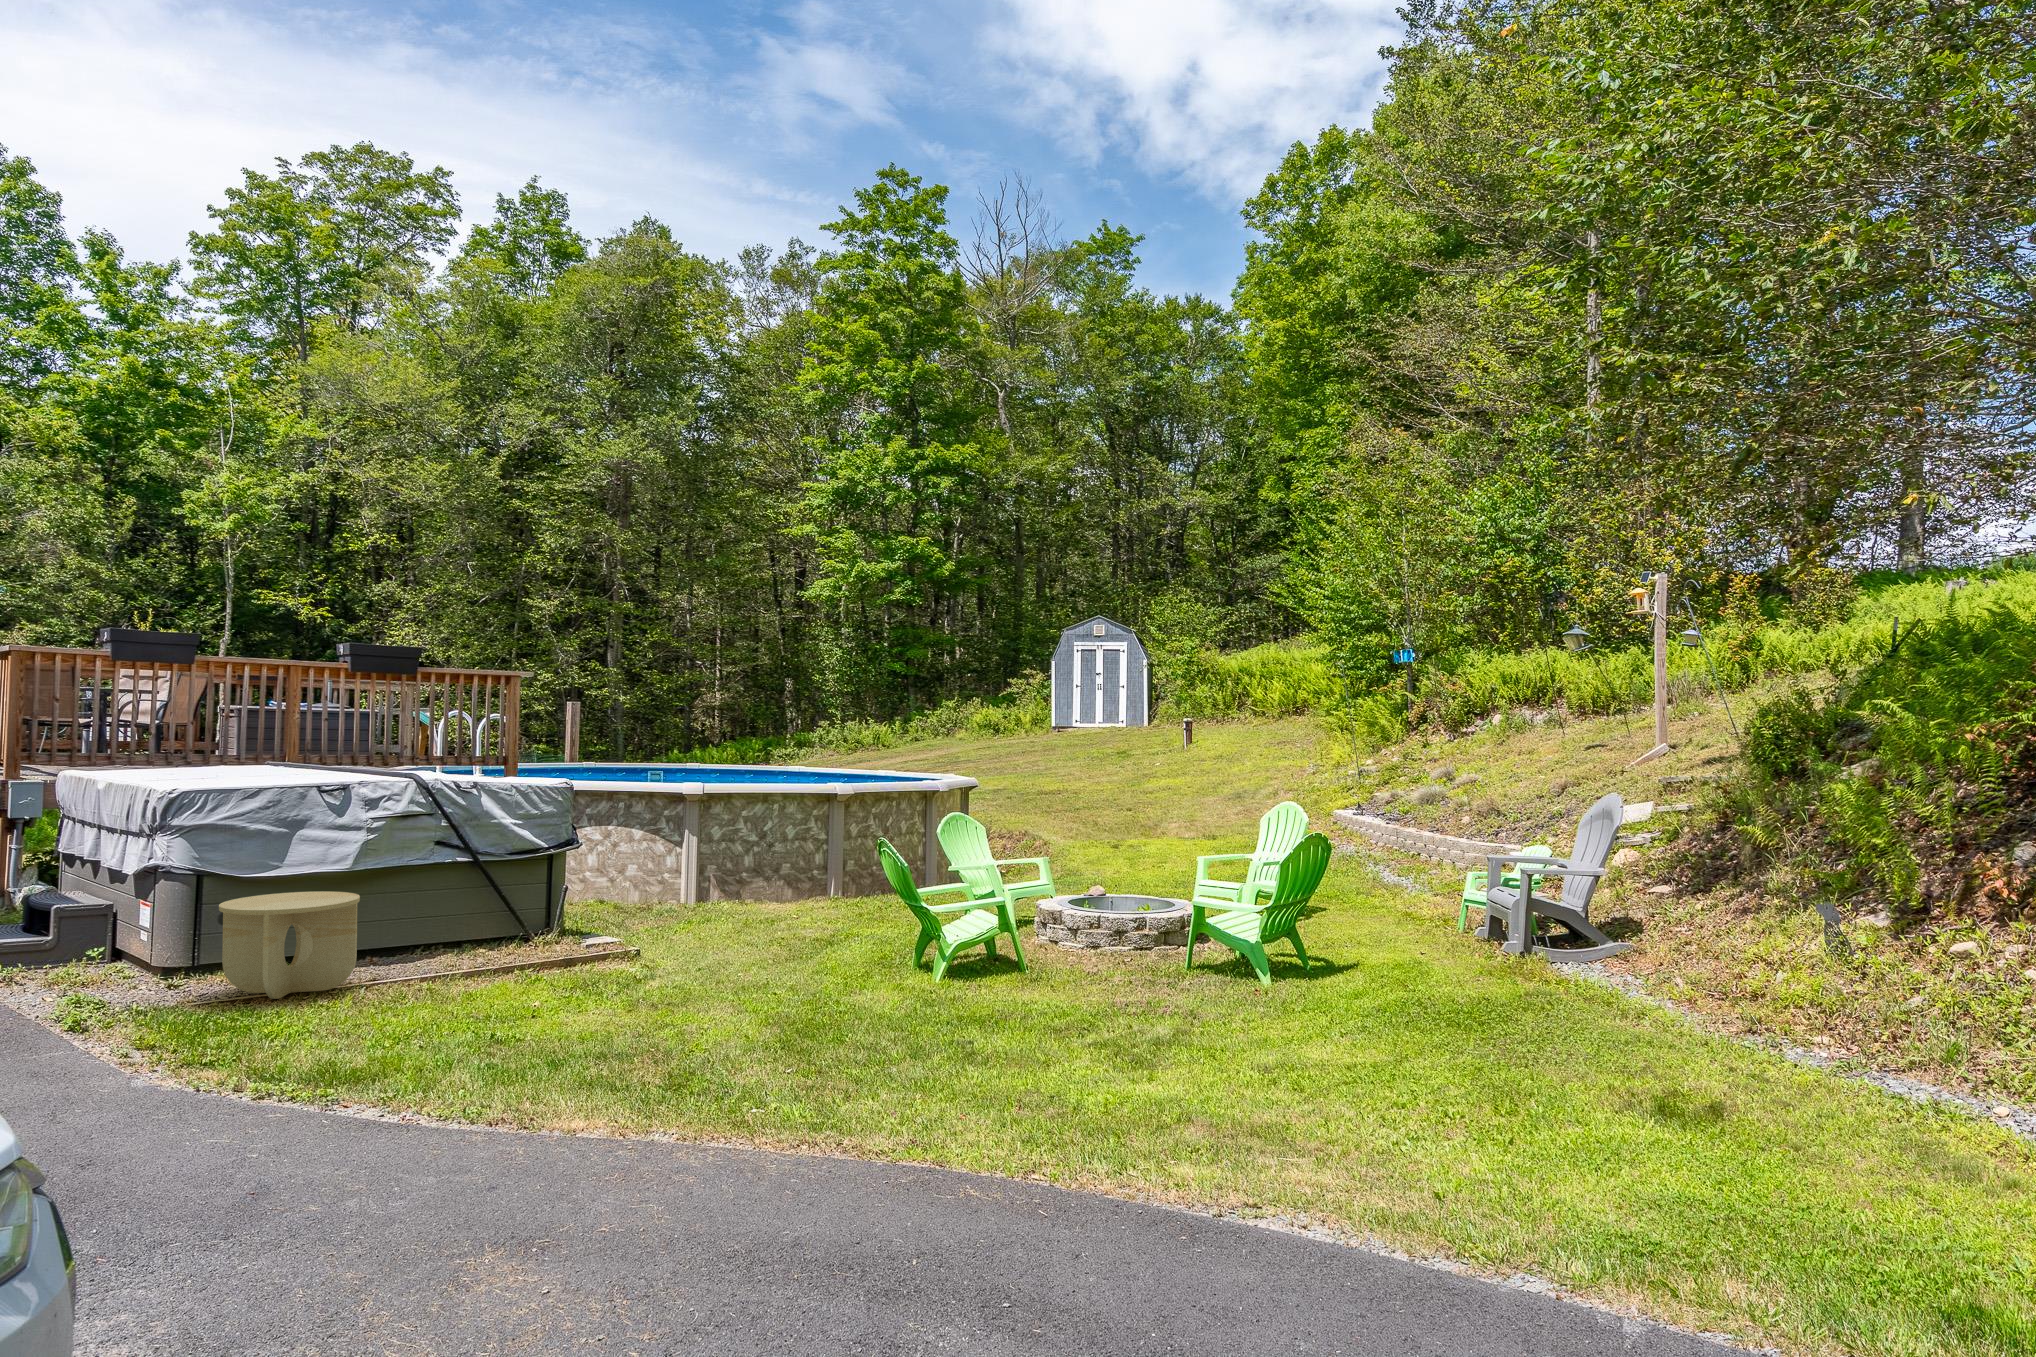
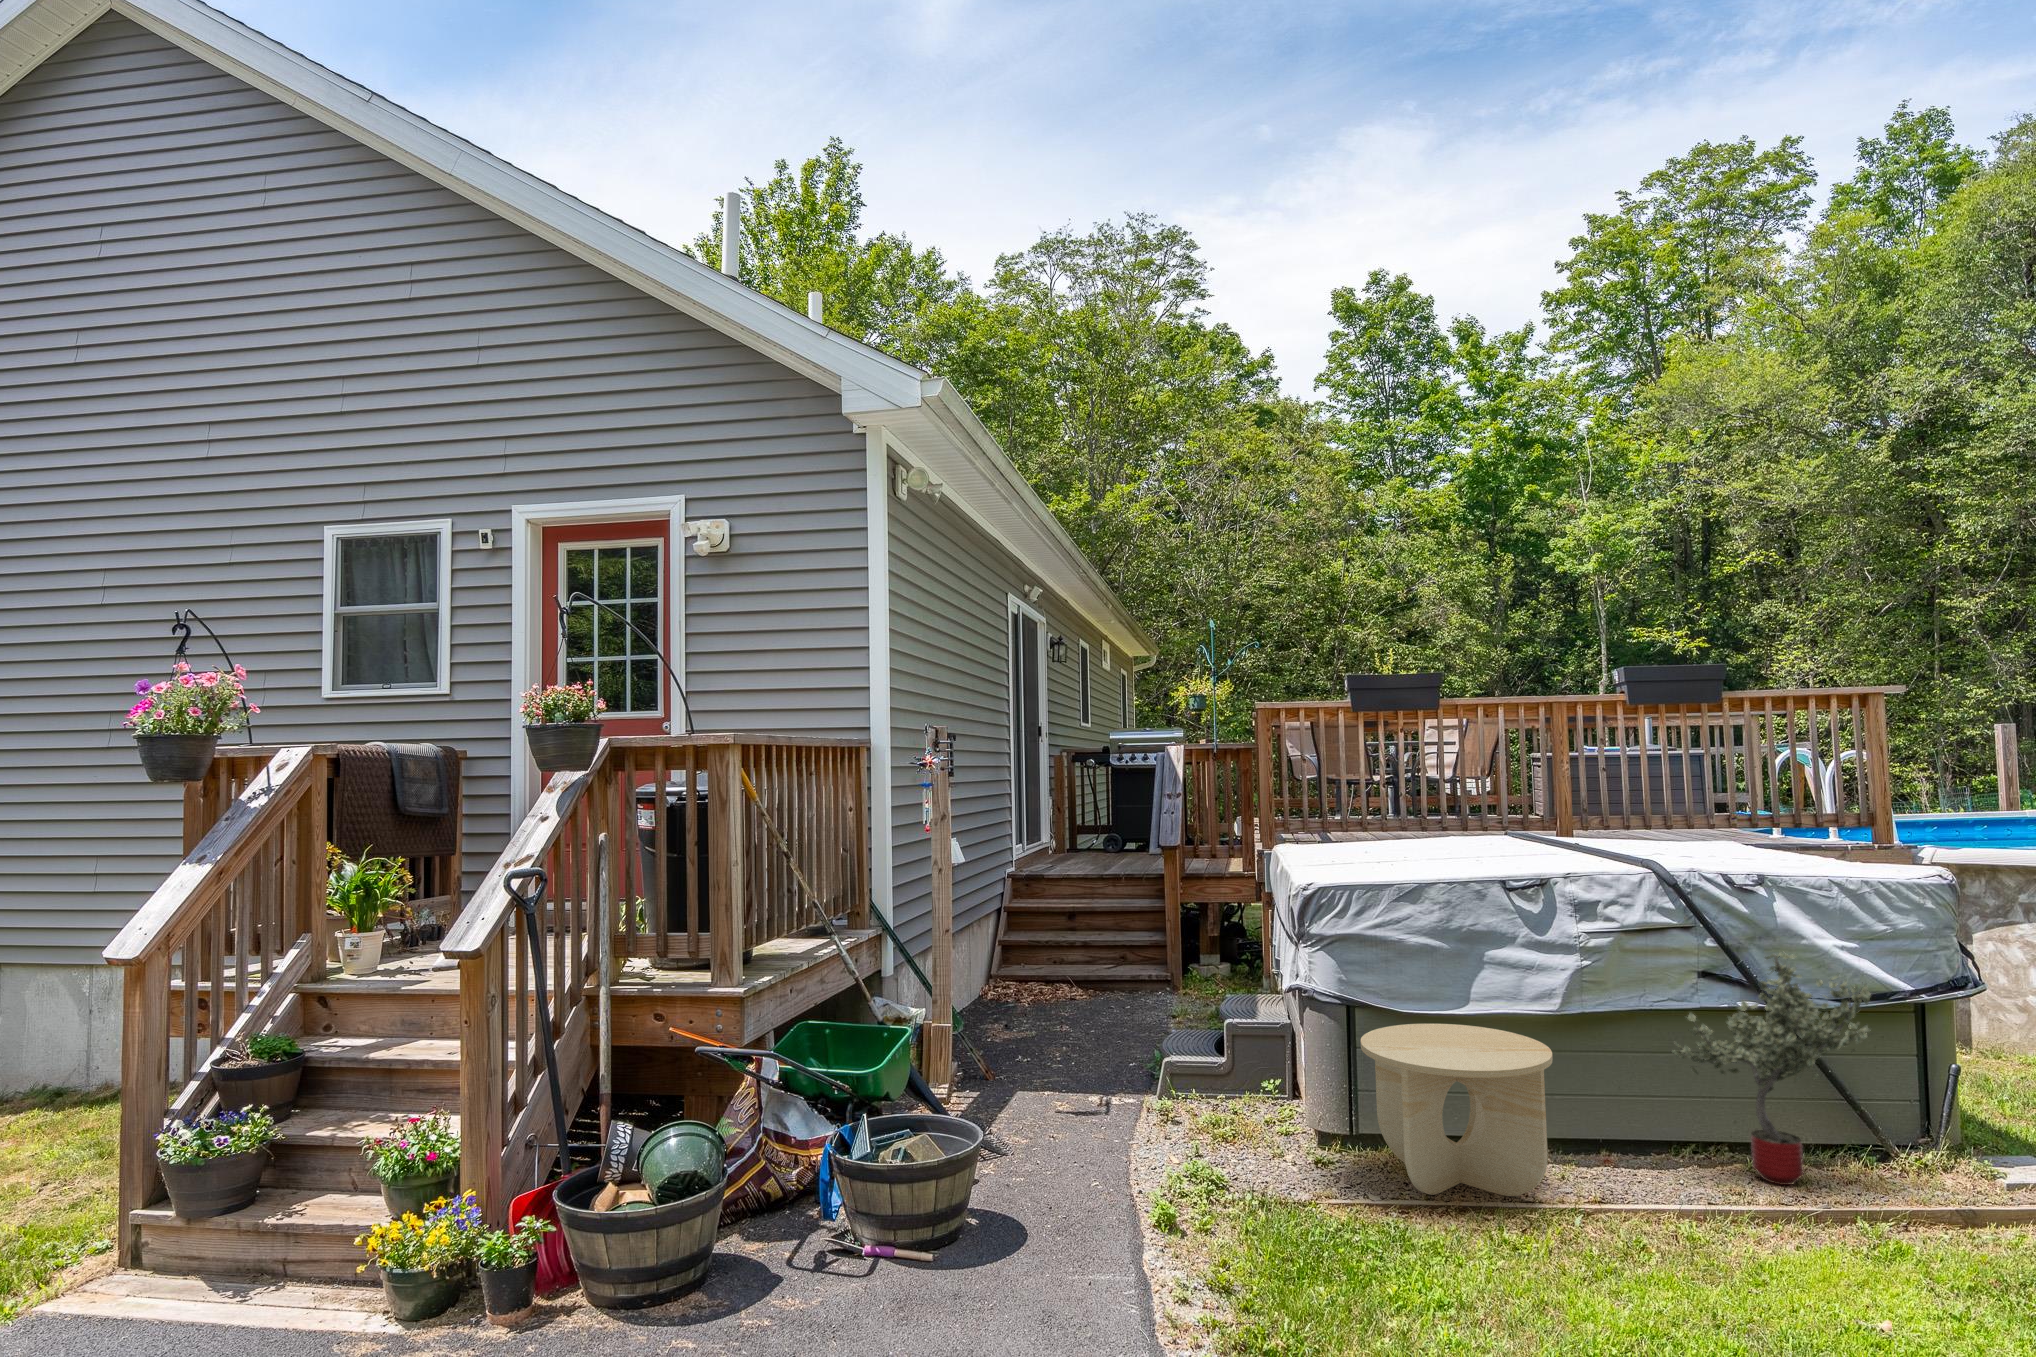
potted tree: none [424,822,531,957] -> present [1673,950,1871,1185]

